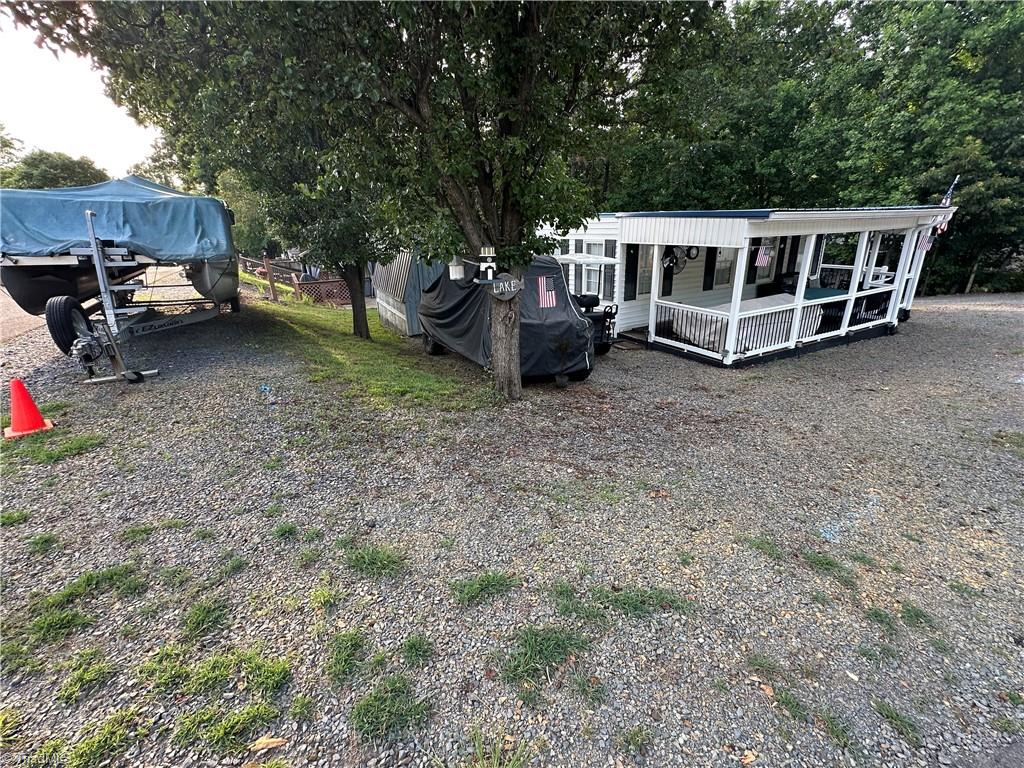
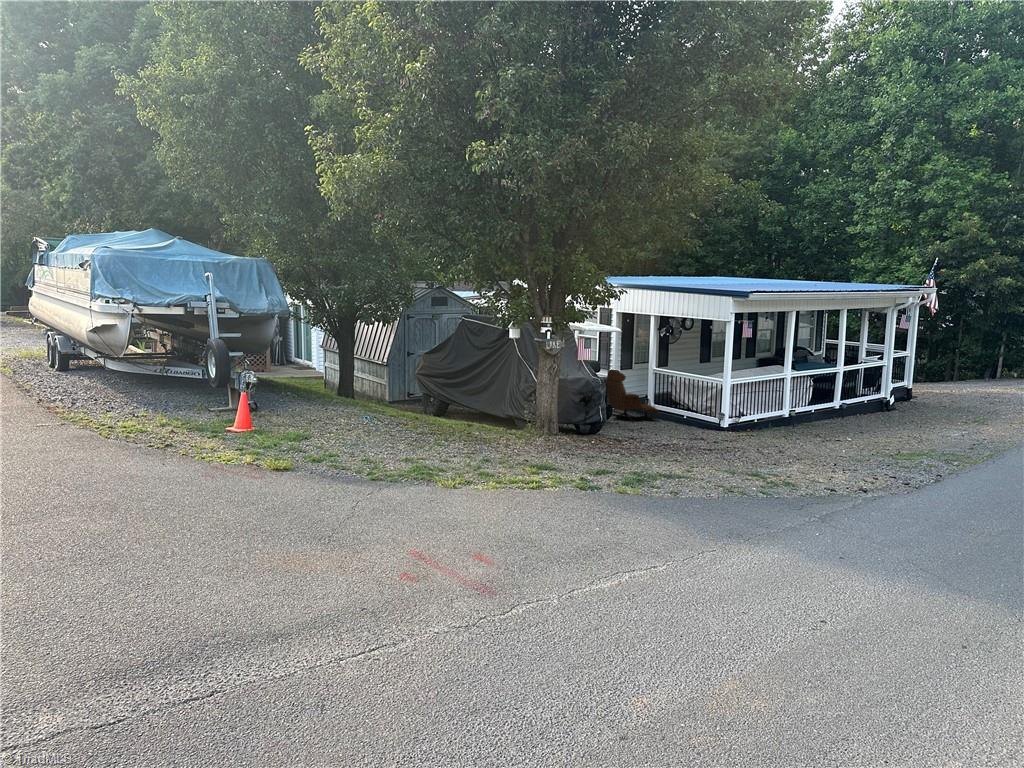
lounge chair: none [601,305,656,360] -> present [606,370,659,422]

